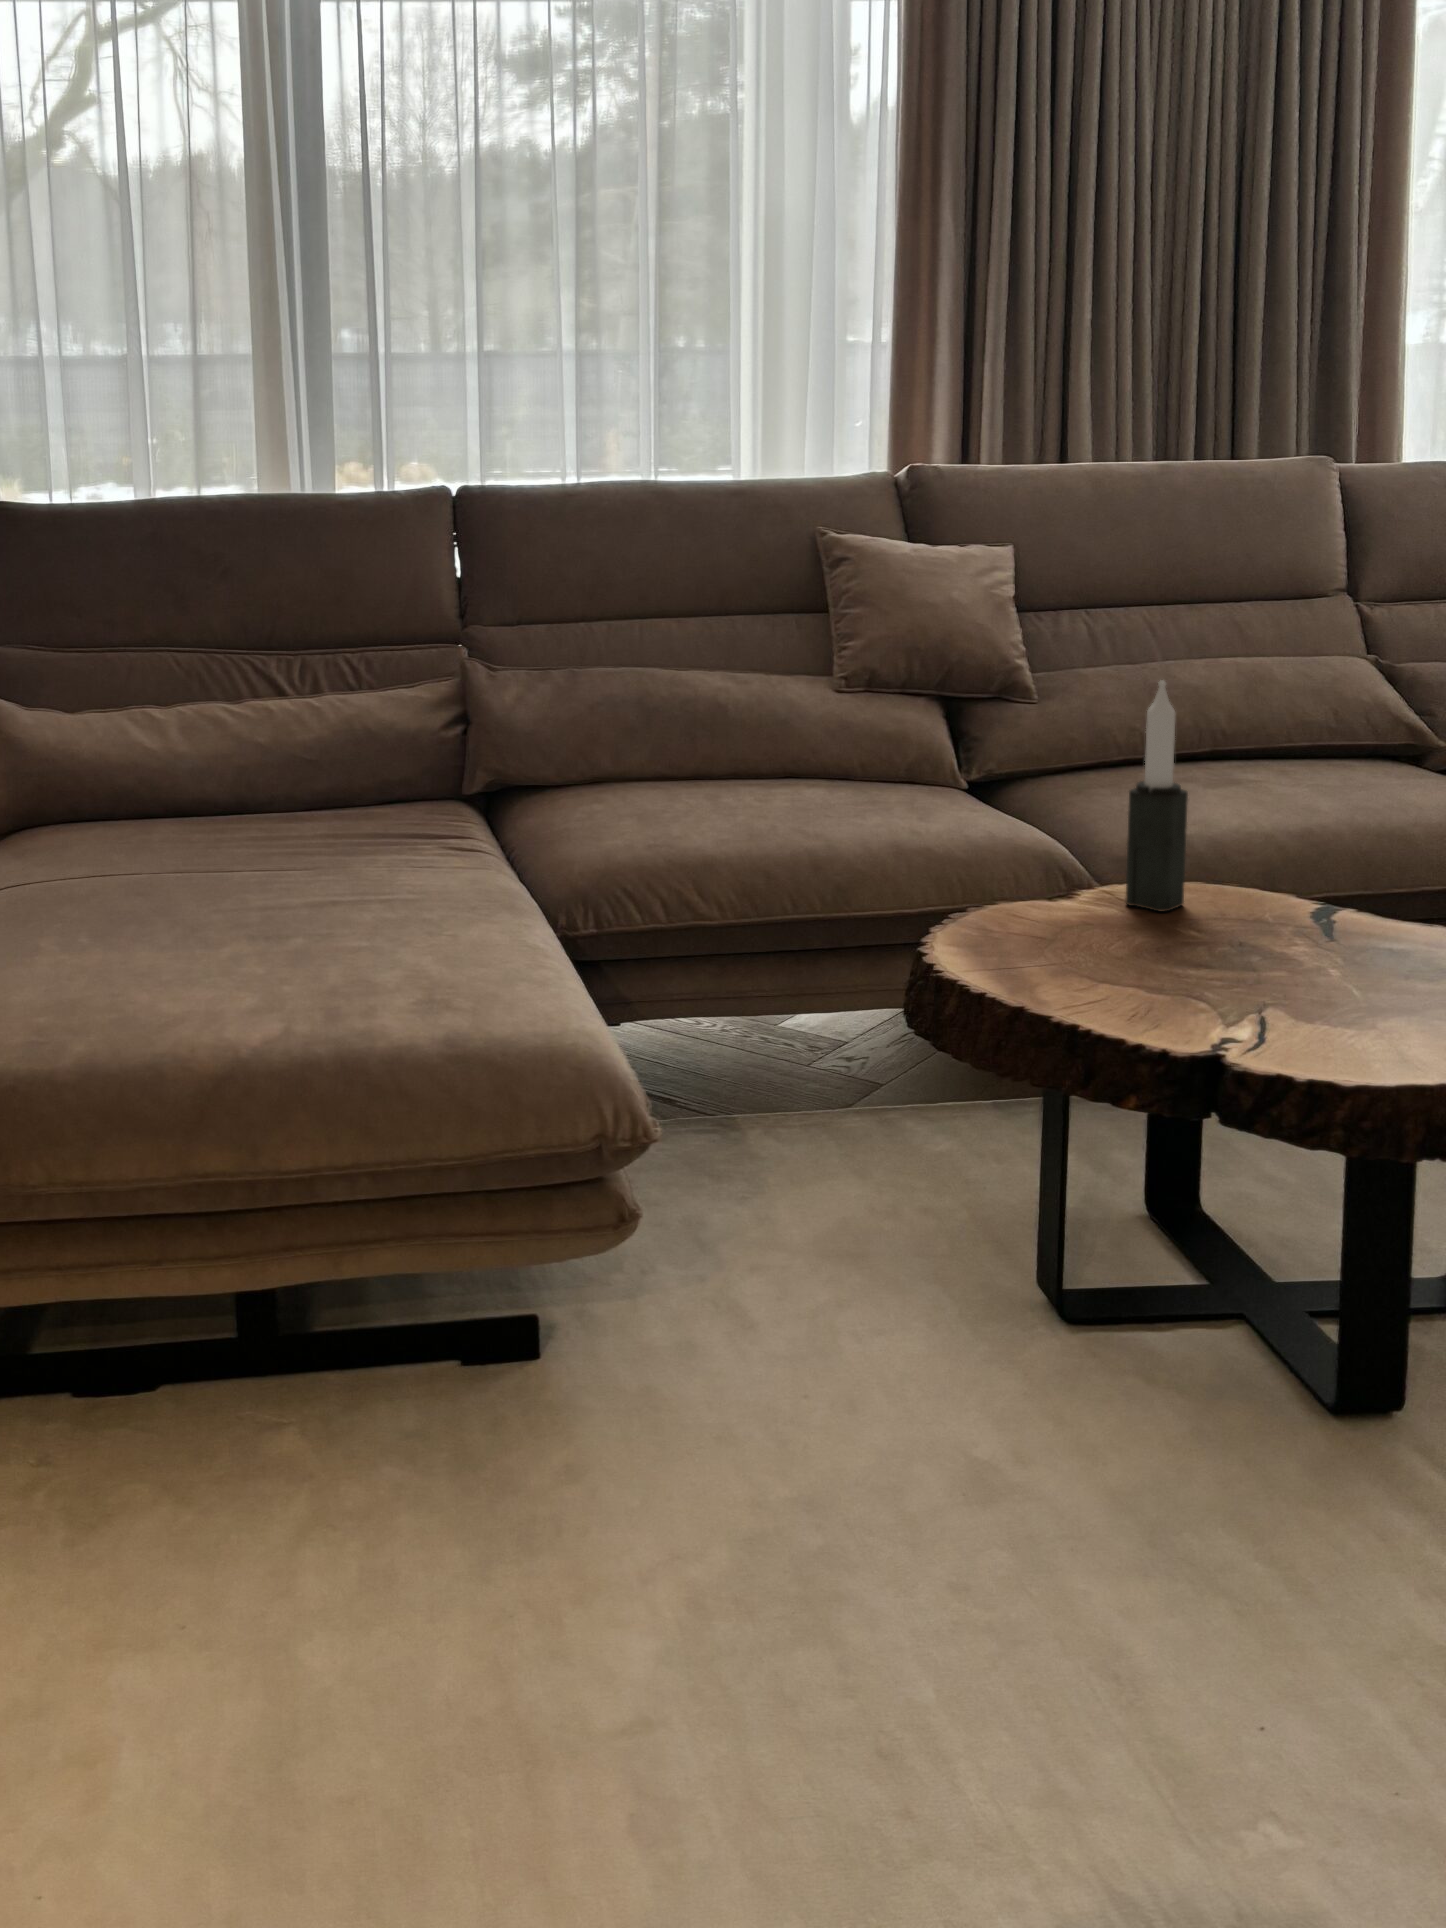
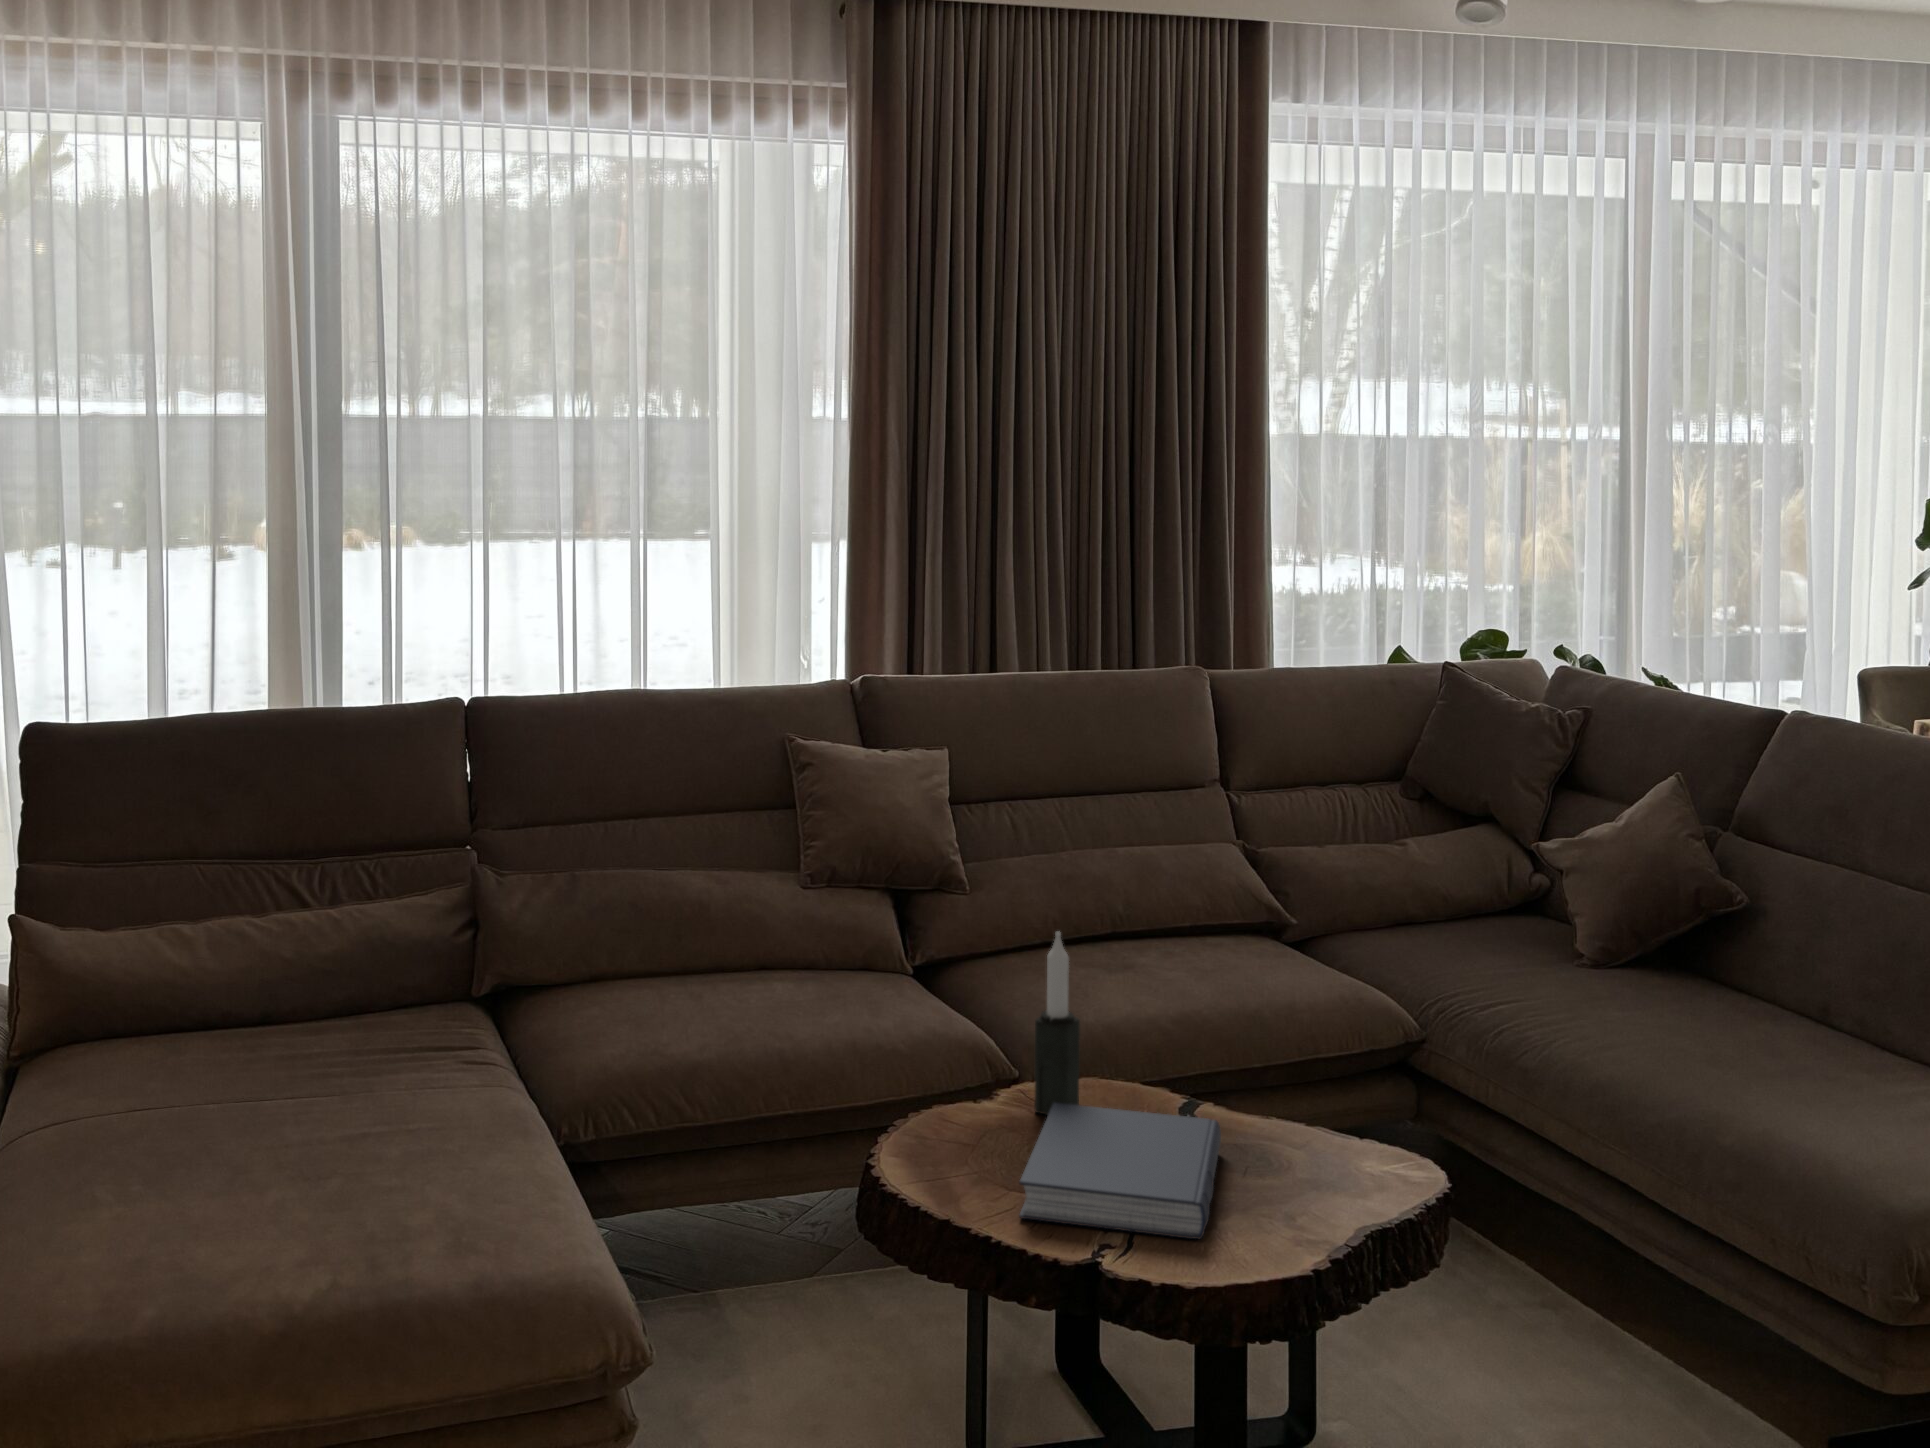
book: none [1110,887,1380,1038] -> present [1019,1103,1221,1239]

